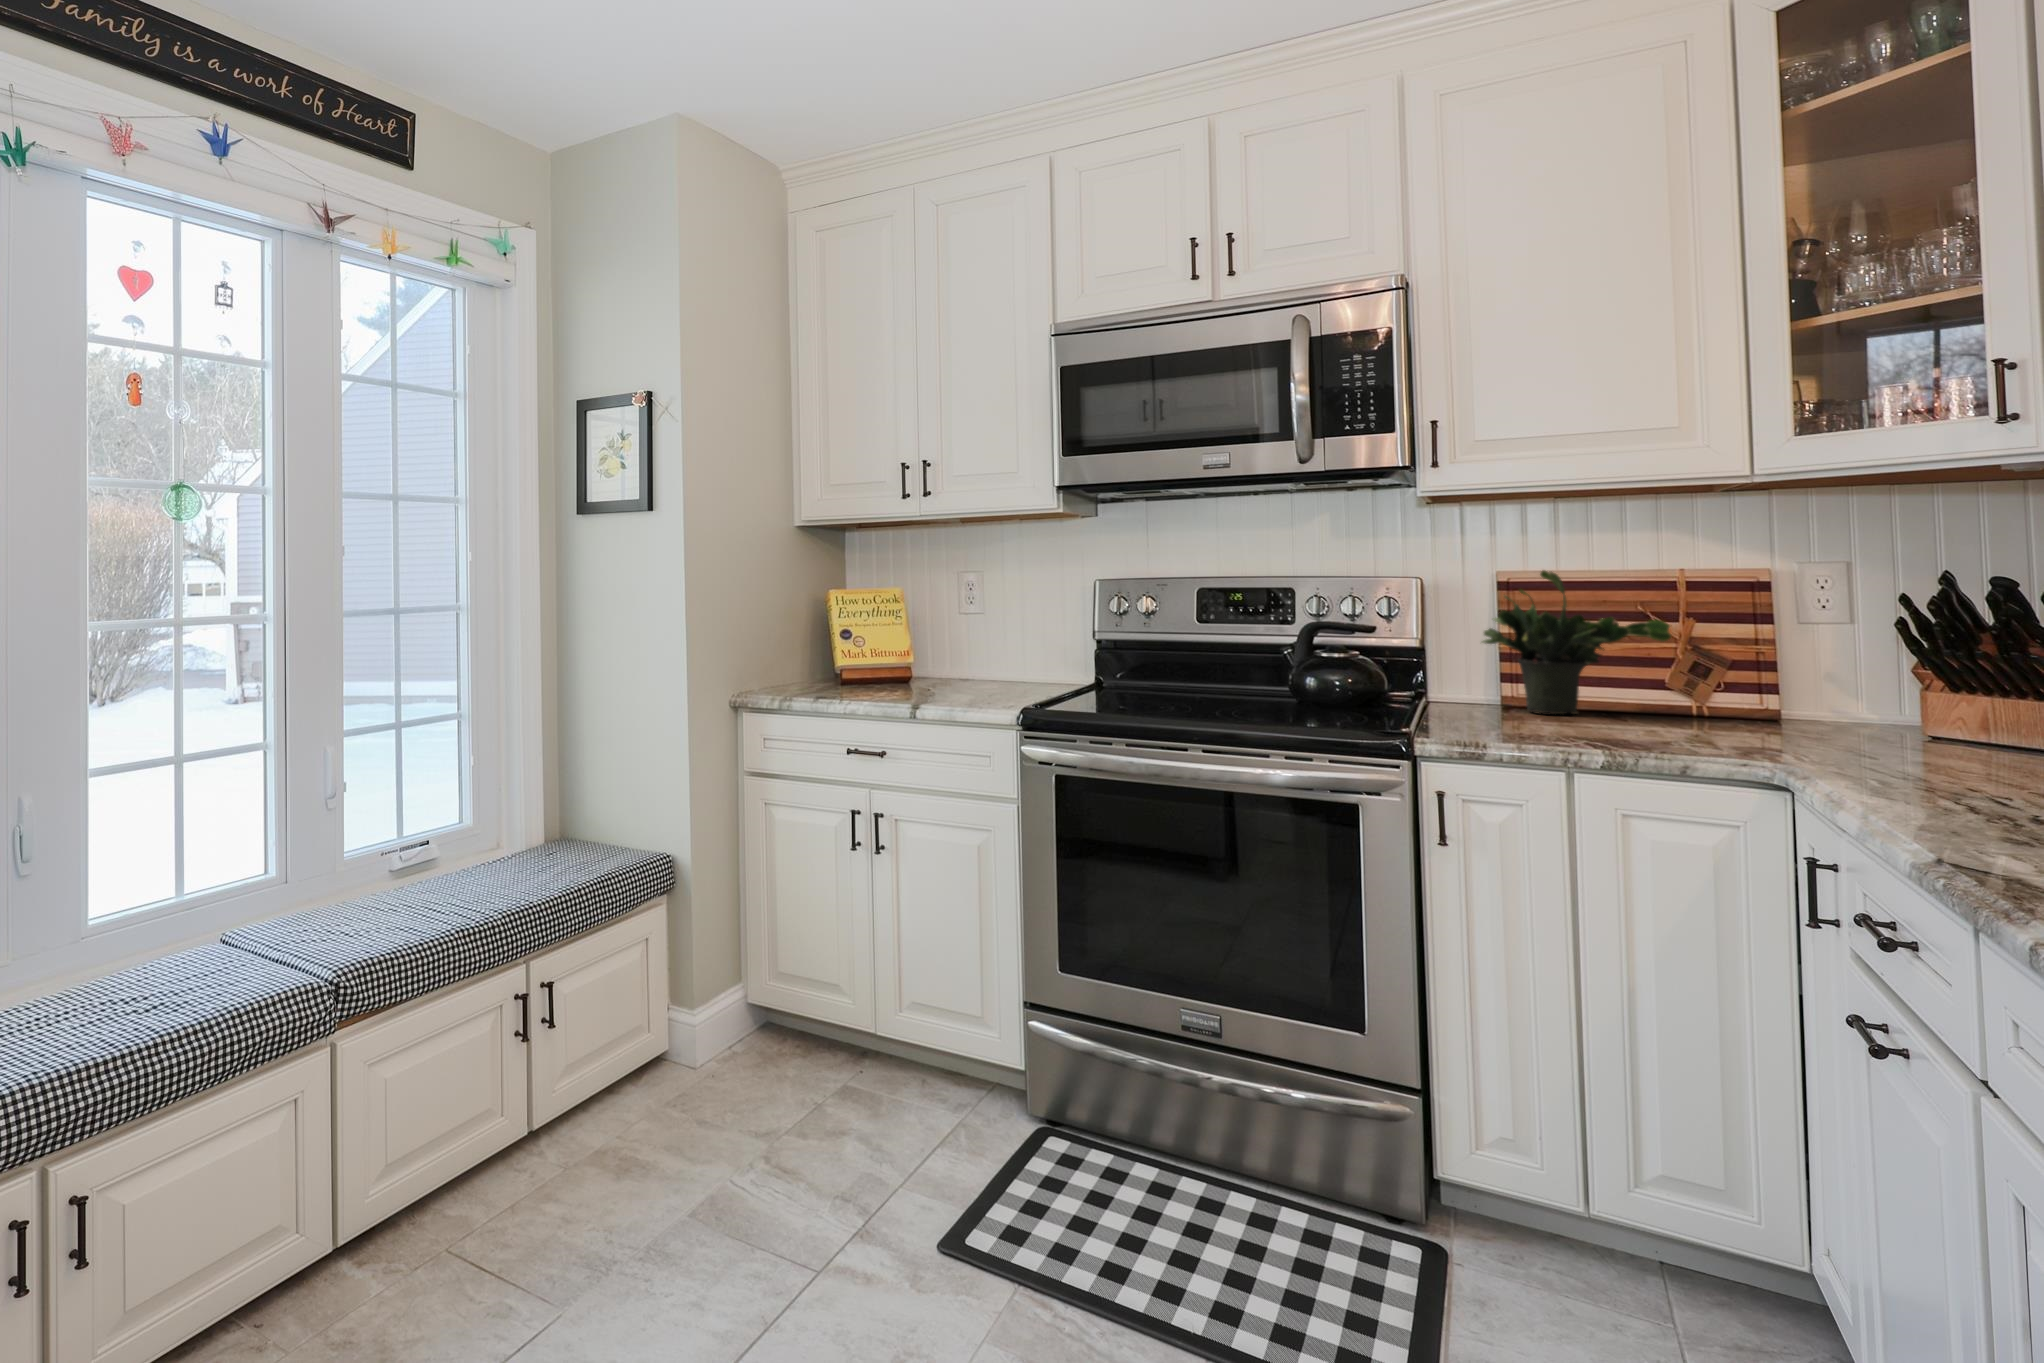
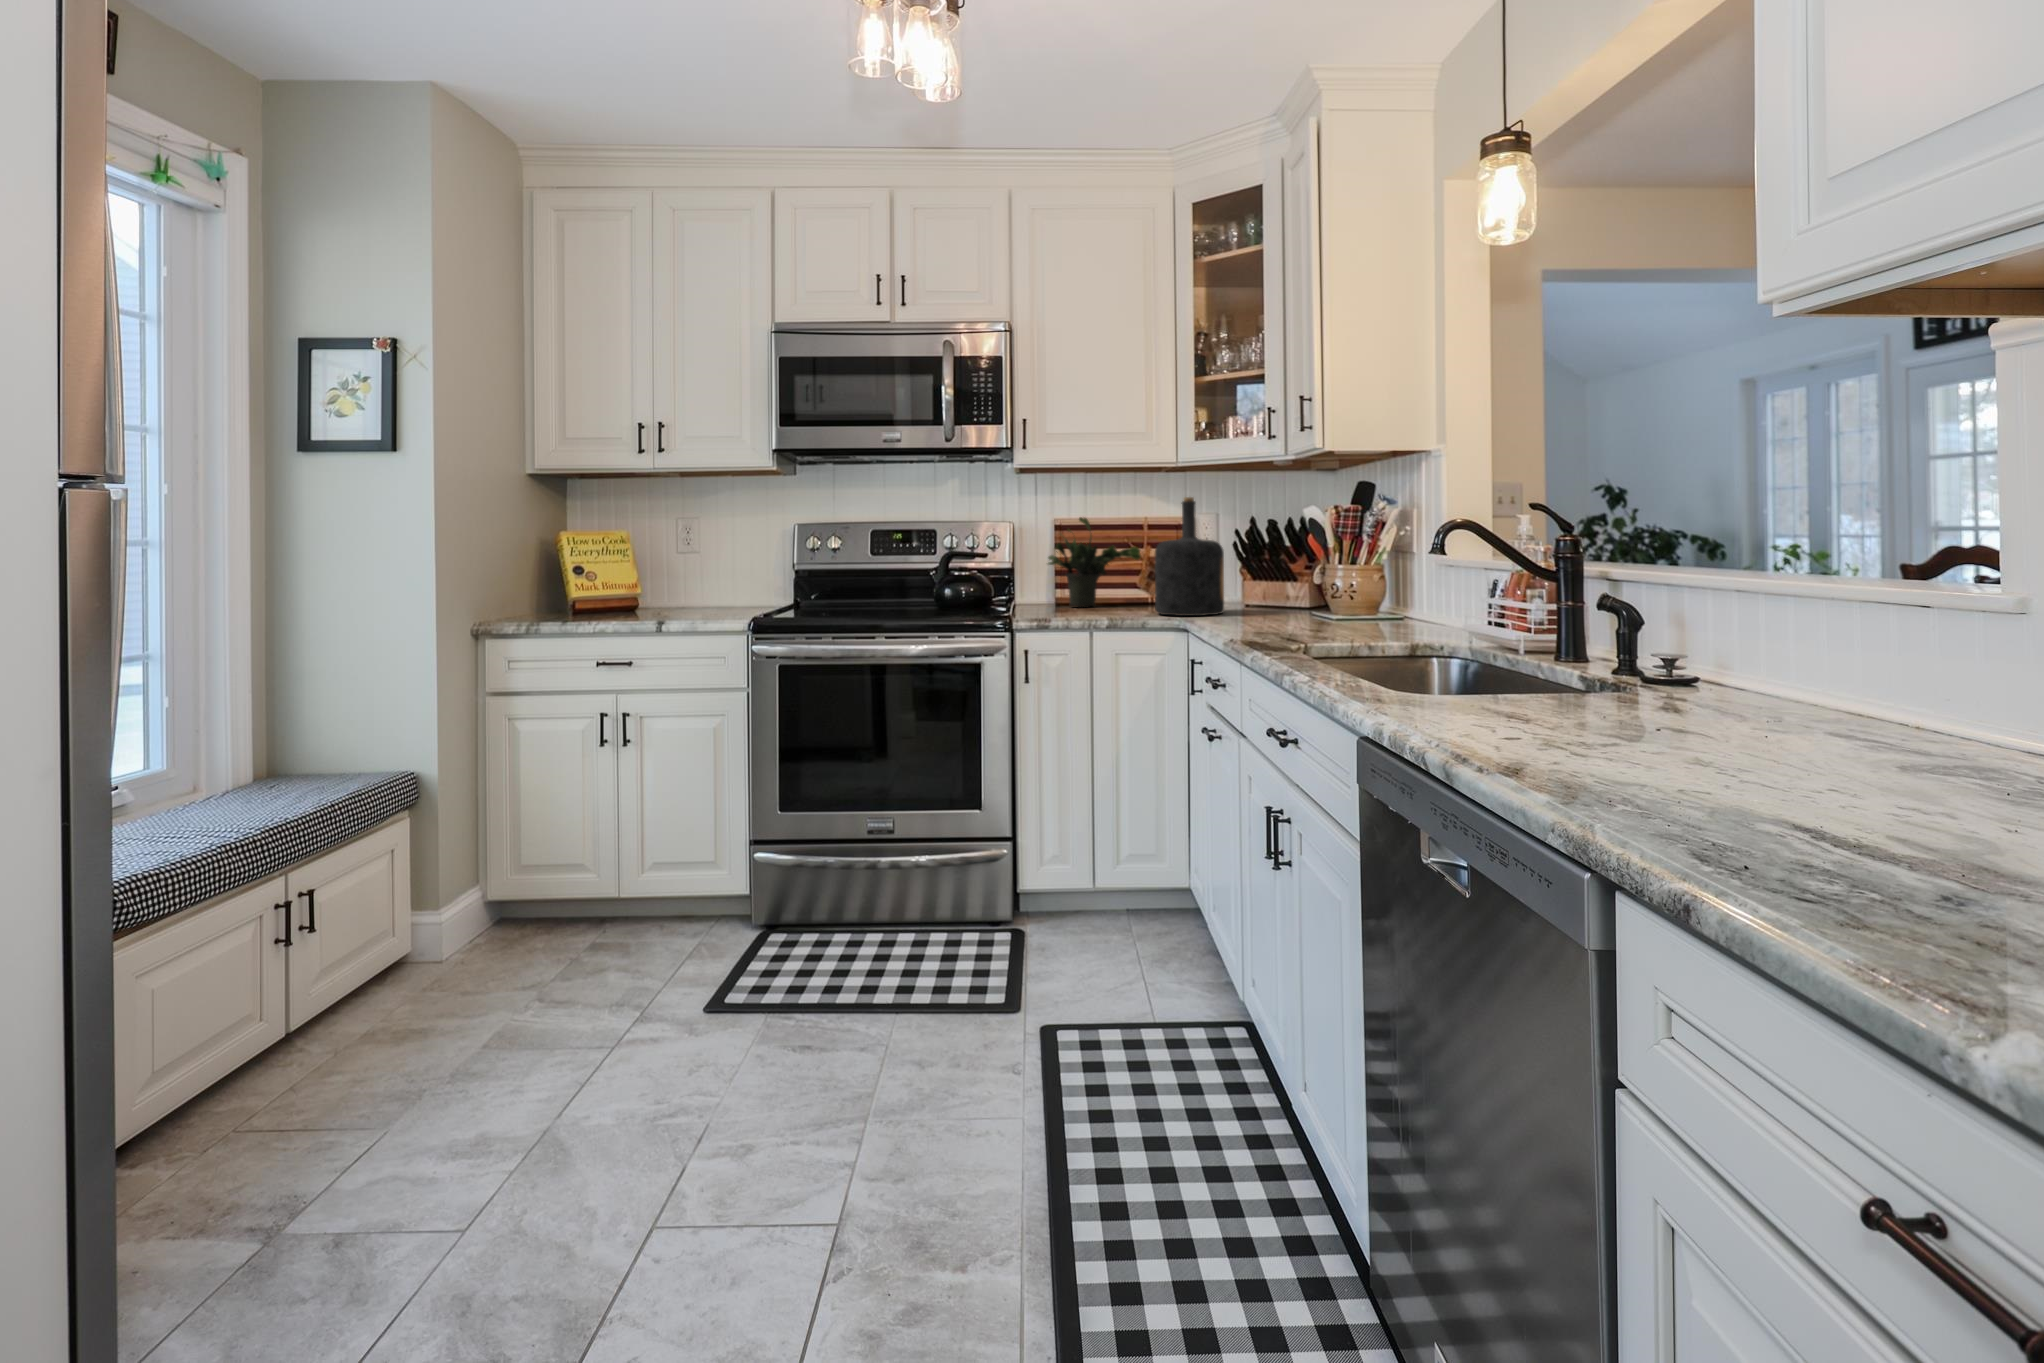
bottle: none [1710,539,1892,765] -> present [1155,497,1224,616]

